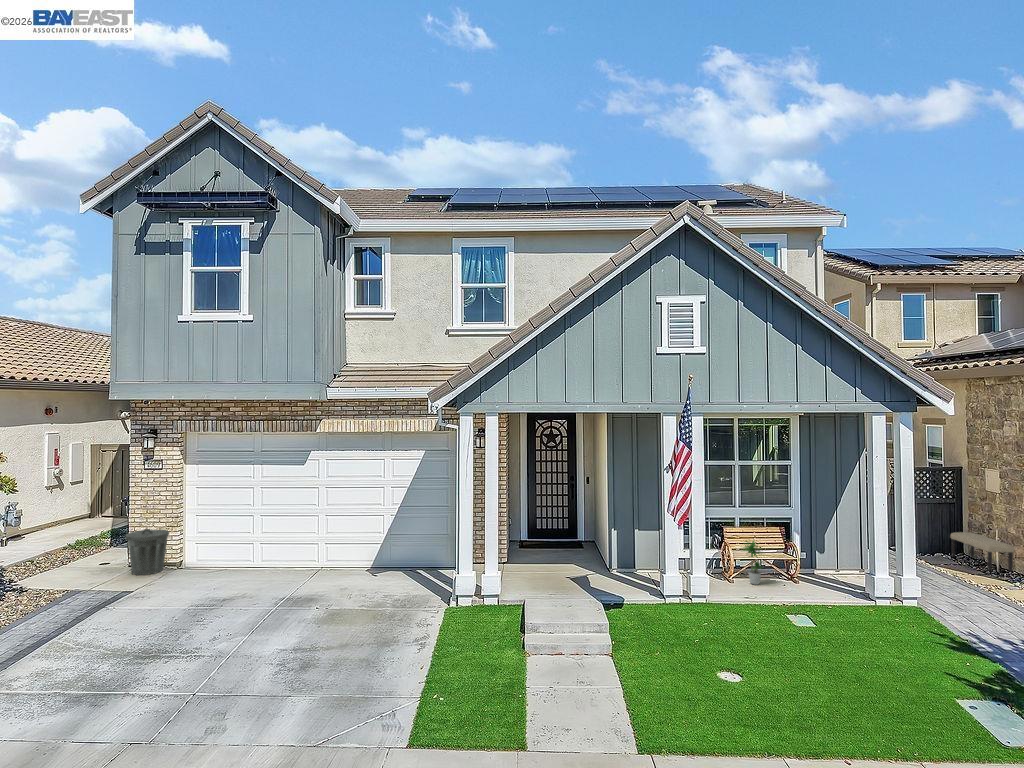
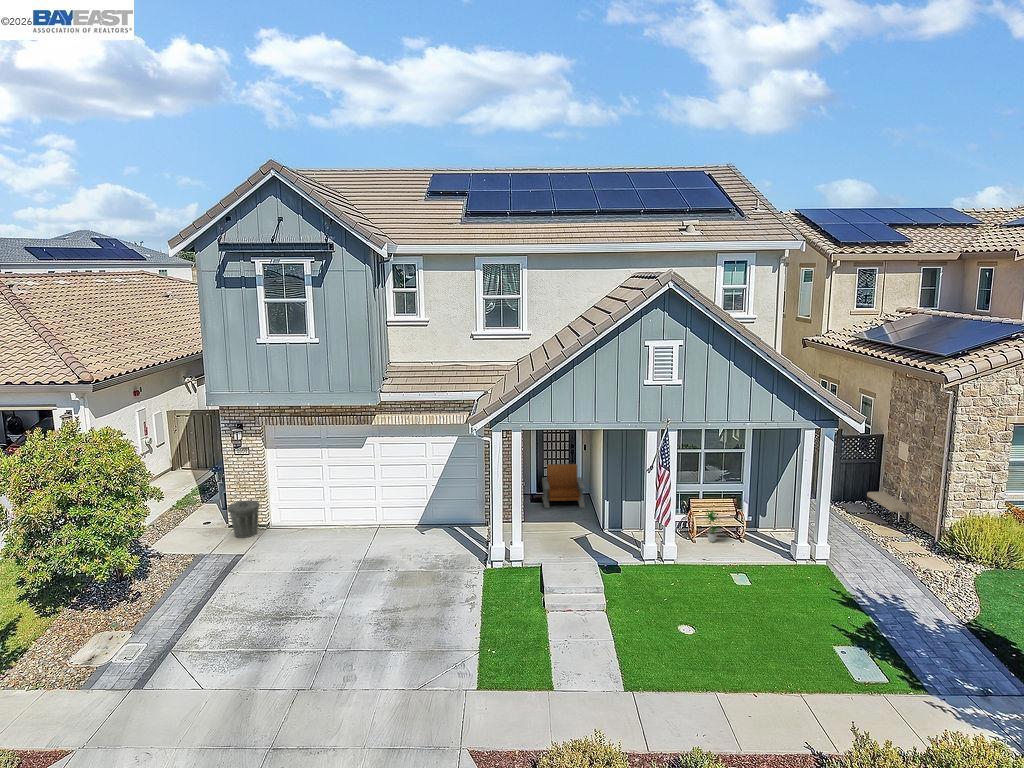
lounge chair: none [534,499,588,552] -> present [542,464,585,508]

